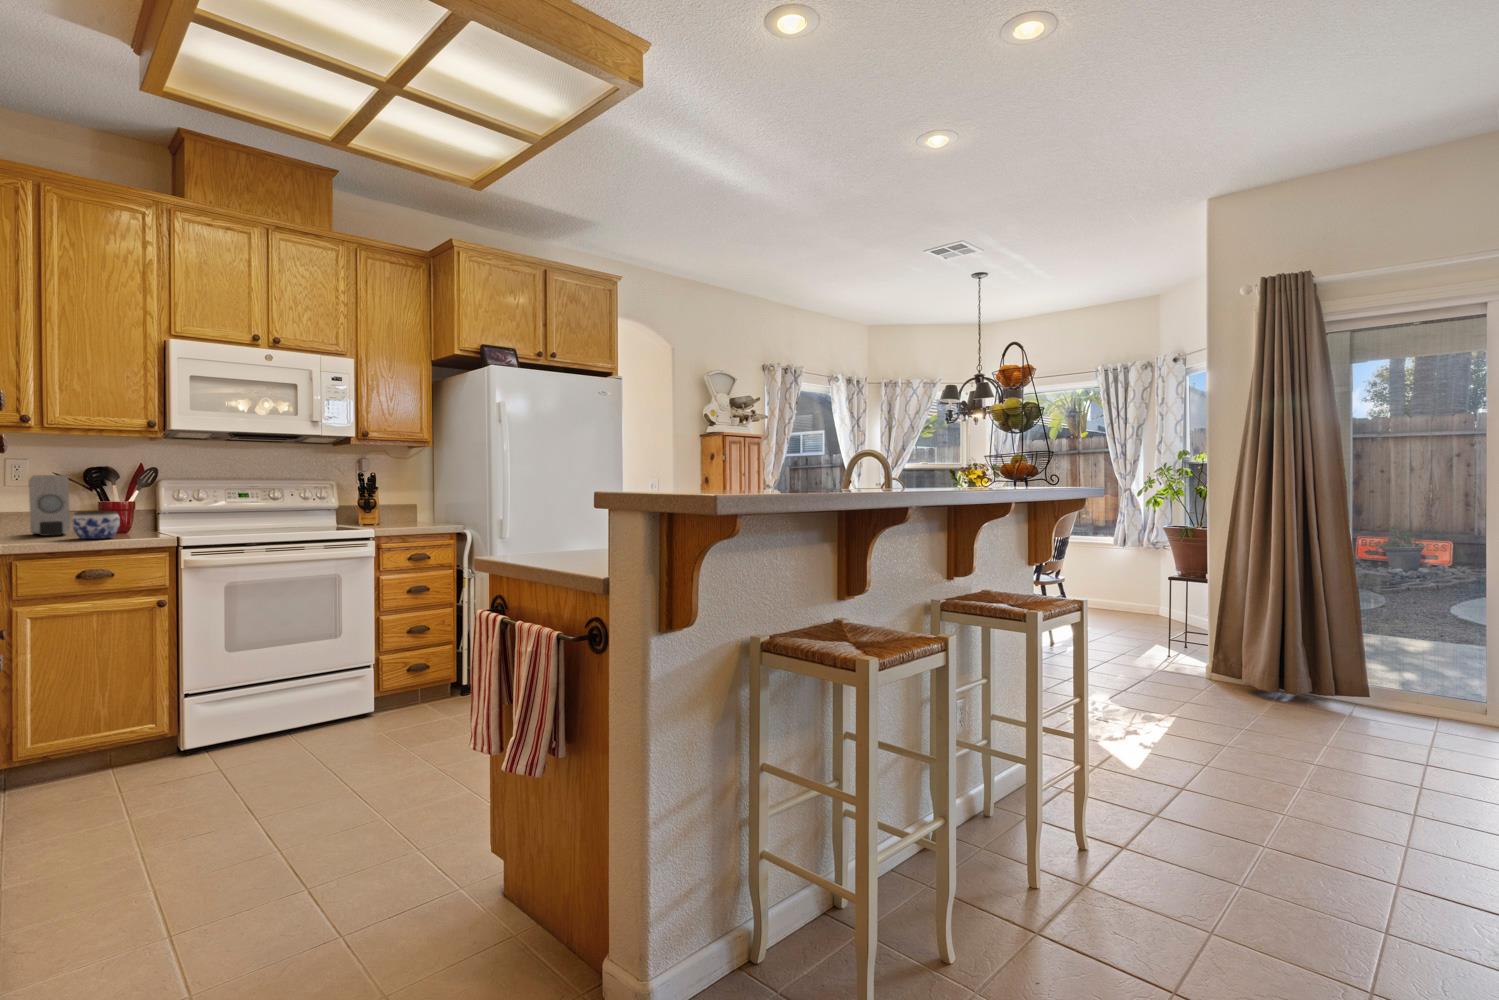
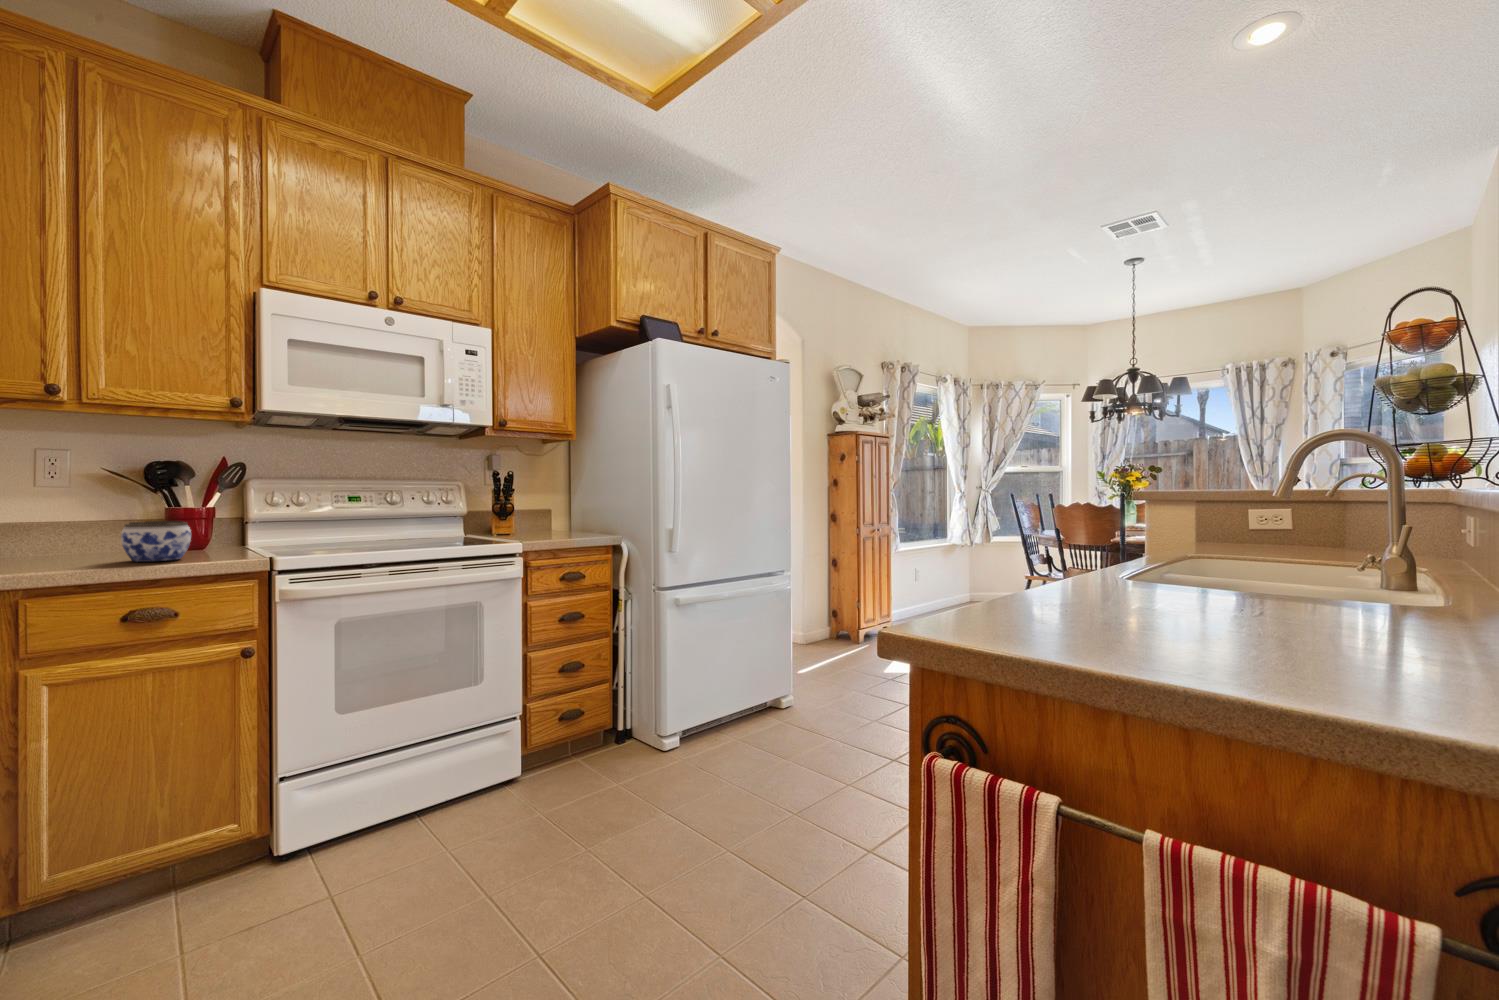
soap dispenser: present [29,475,70,536] -> none [65,471,122,556]

